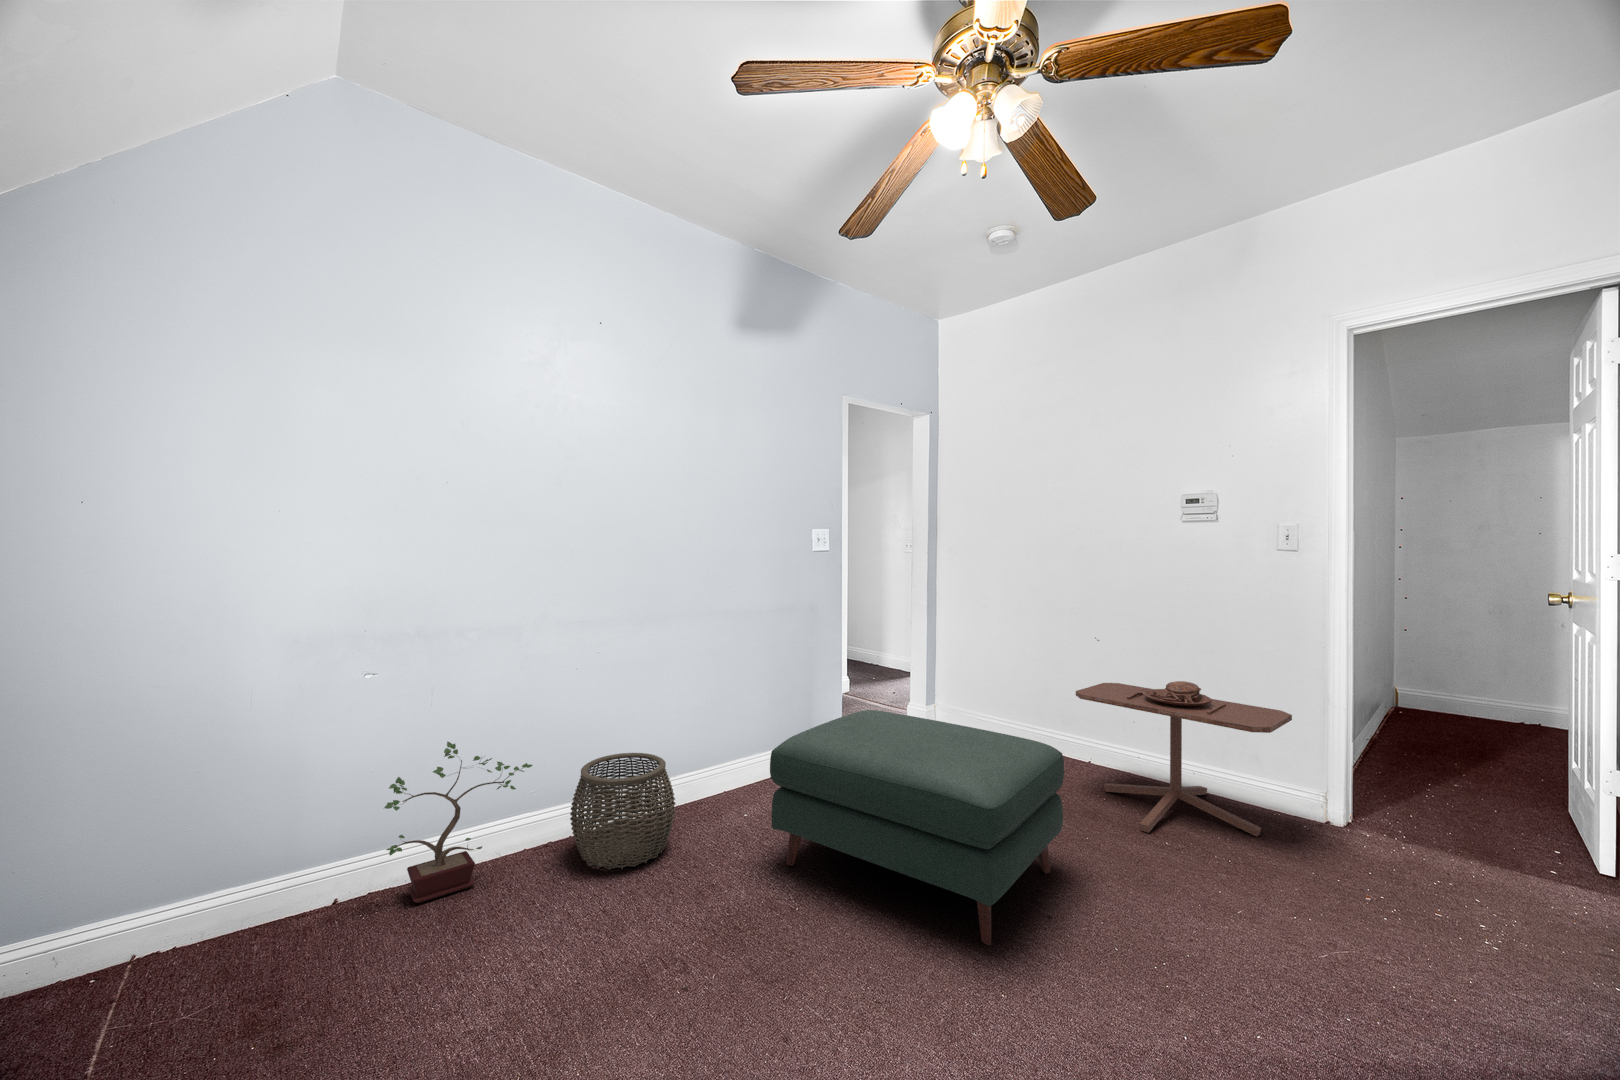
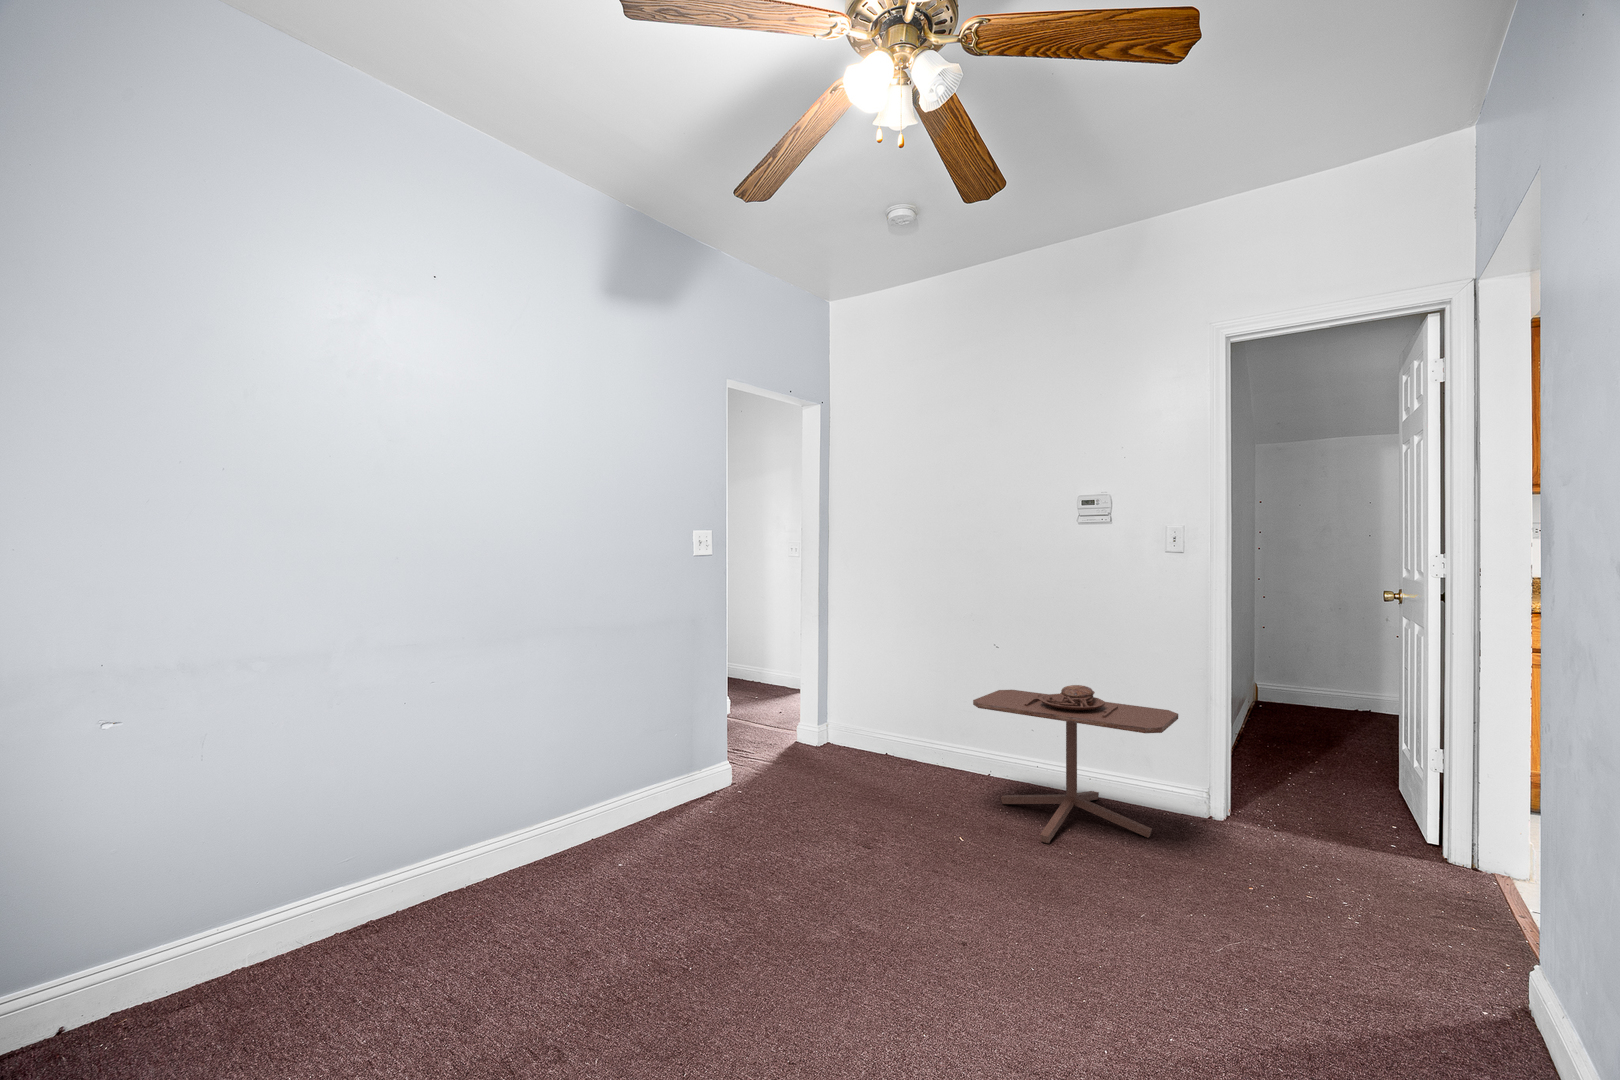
ottoman: present [770,710,1064,945] -> none [651,733,970,981]
potted plant: present [384,741,532,903] -> none [133,803,349,1019]
woven basket: present [570,753,676,870] -> none [397,800,533,946]

